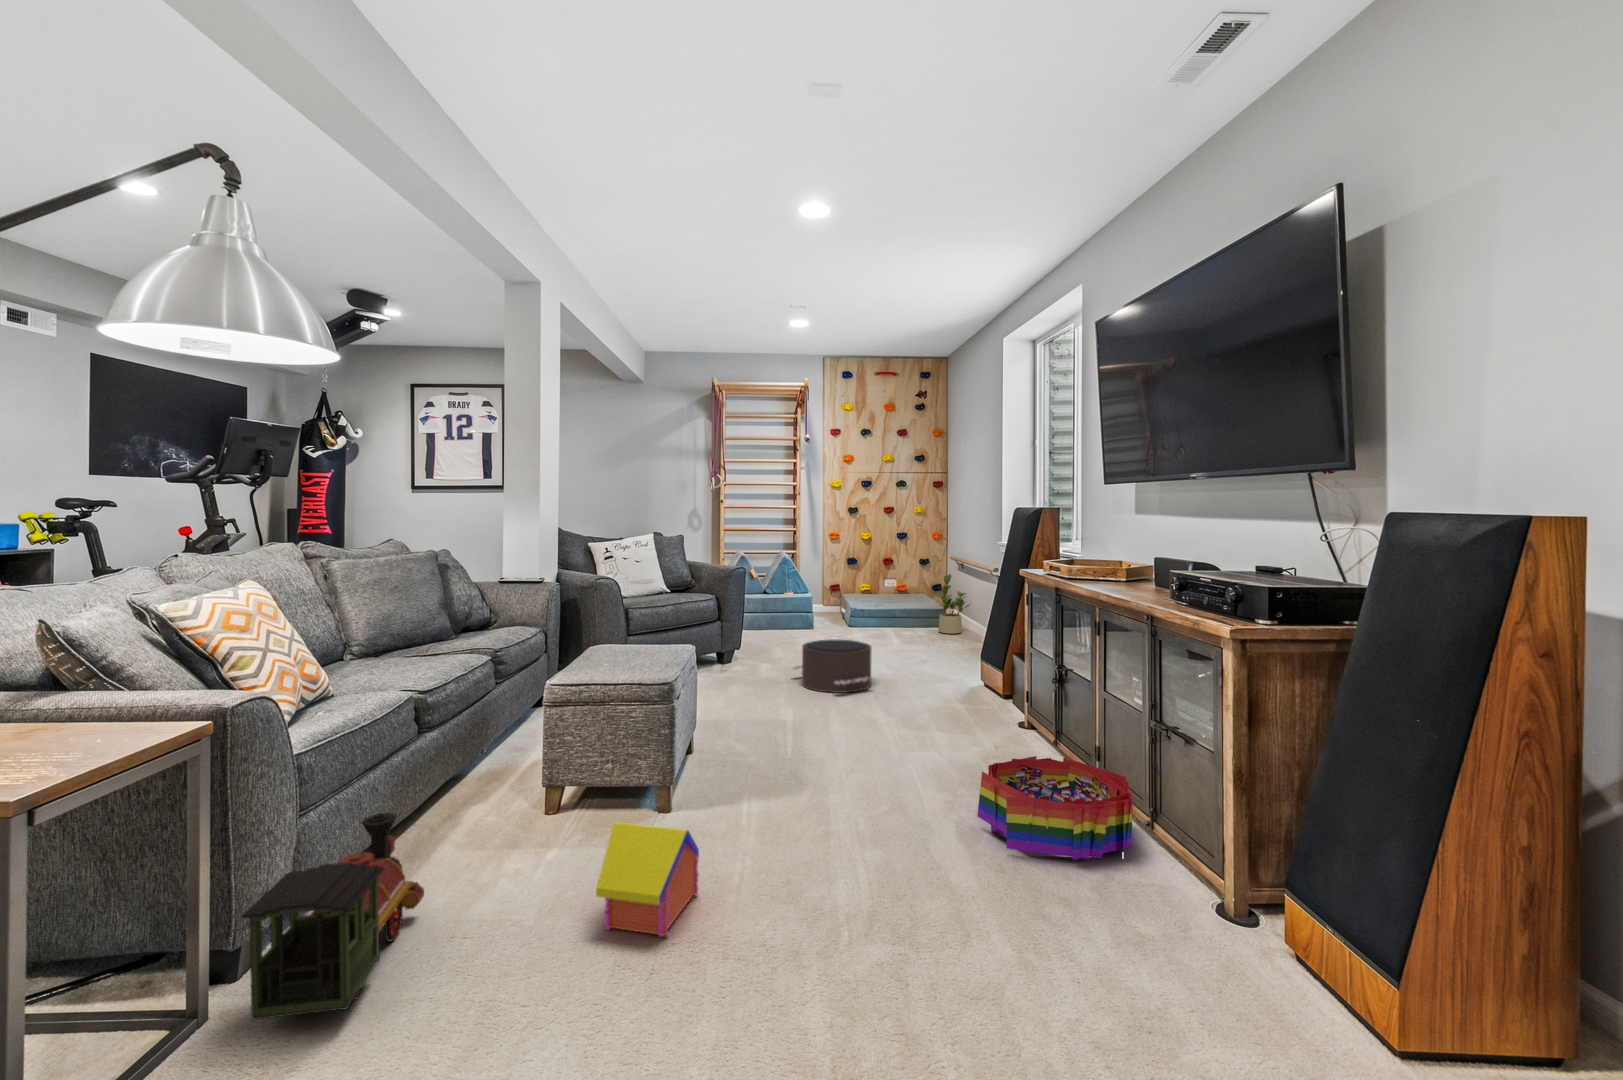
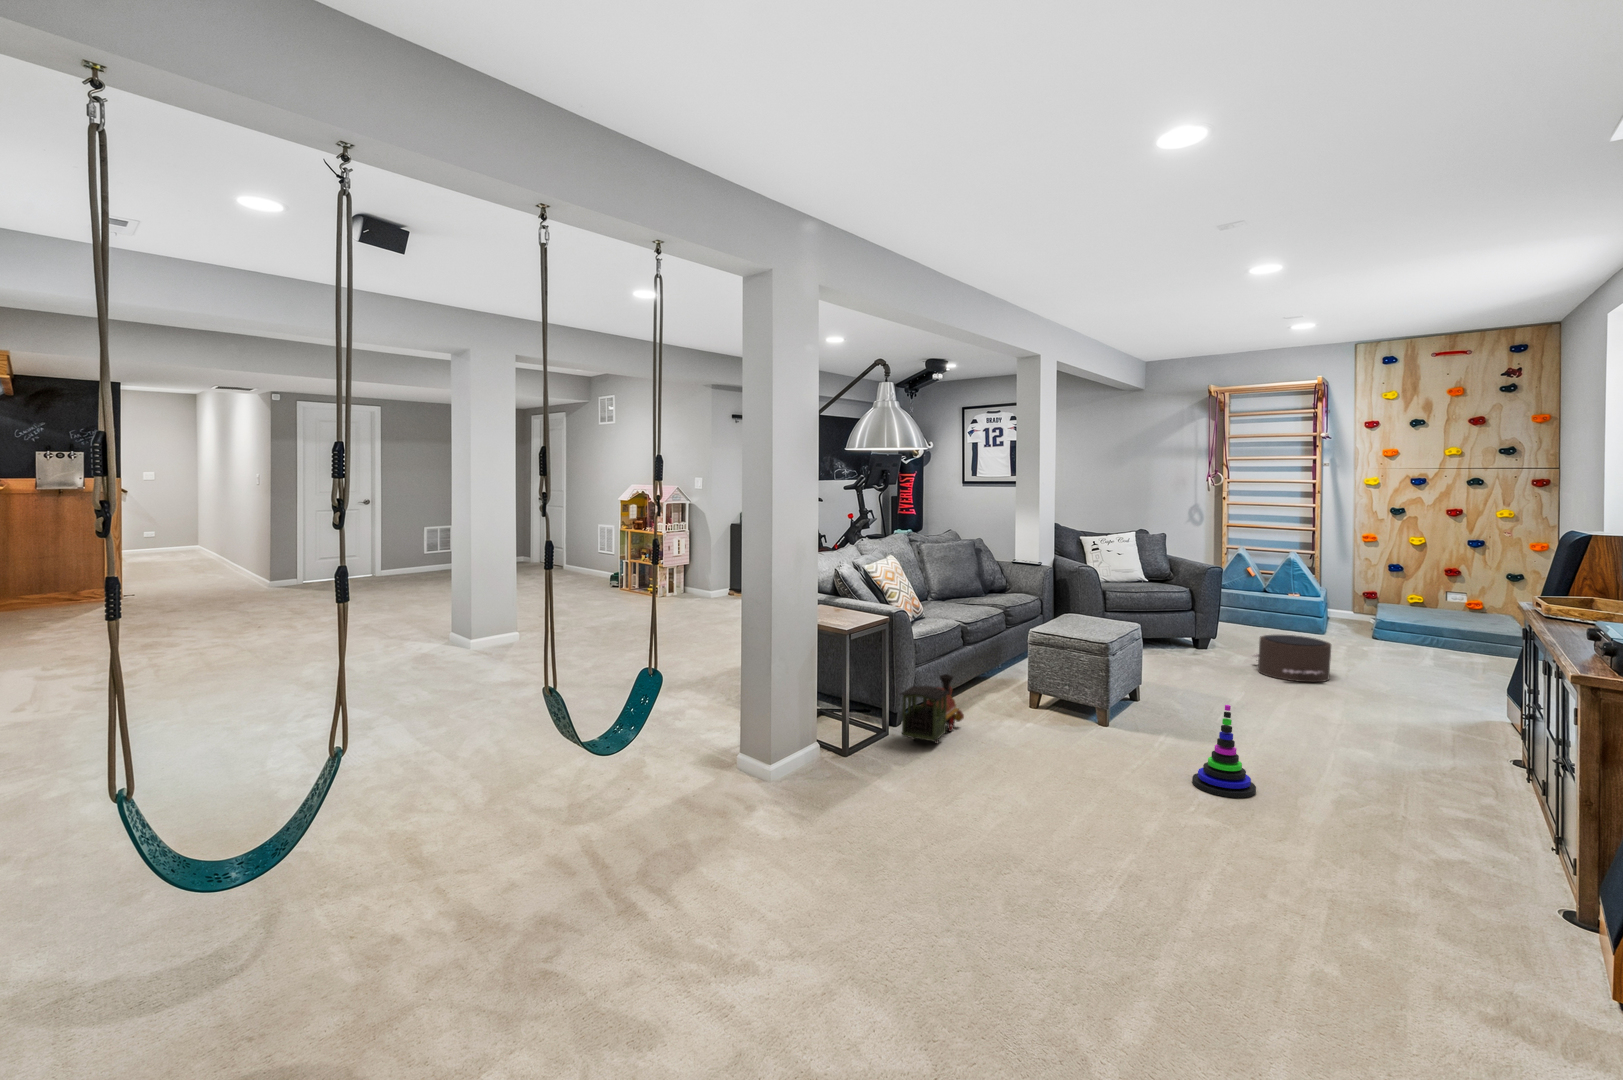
potted plant: present [938,574,969,634] -> none [1470,587,1518,653]
storage bin: present [977,756,1133,860] -> none [1326,729,1469,806]
stacking toy: none [857,780,952,944] -> present [1192,705,1256,798]
toy house: present [596,822,699,937] -> none [1043,701,1105,760]

